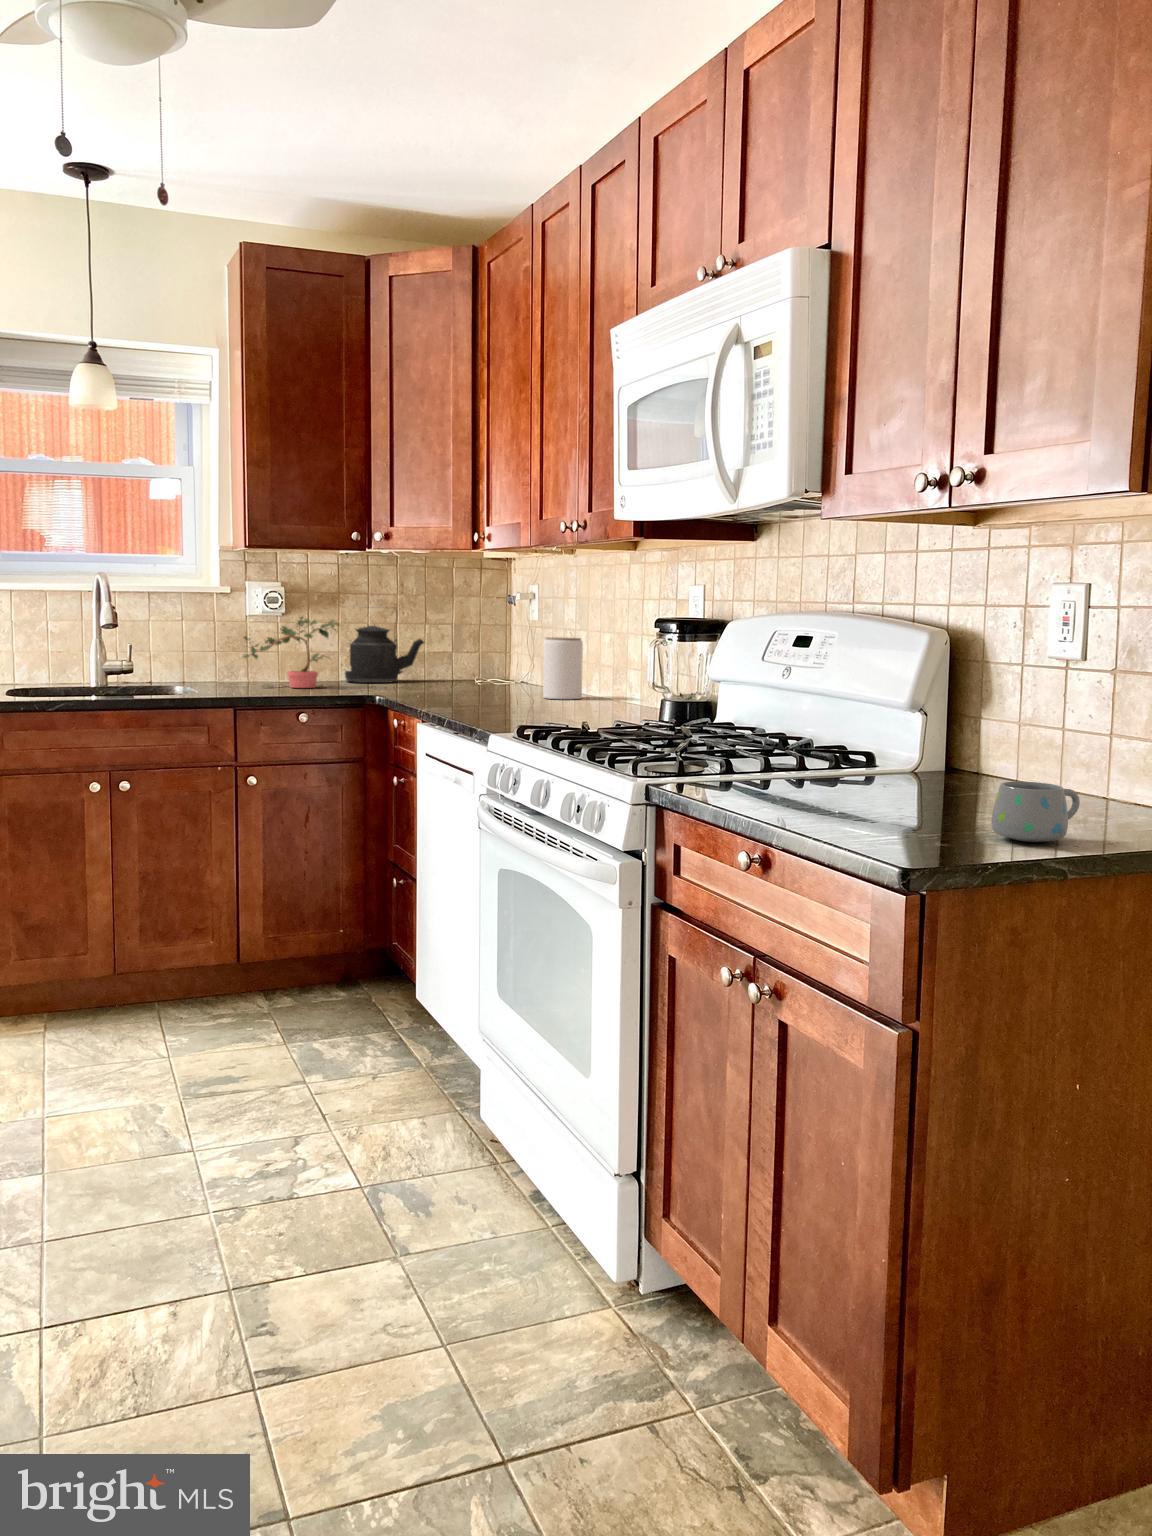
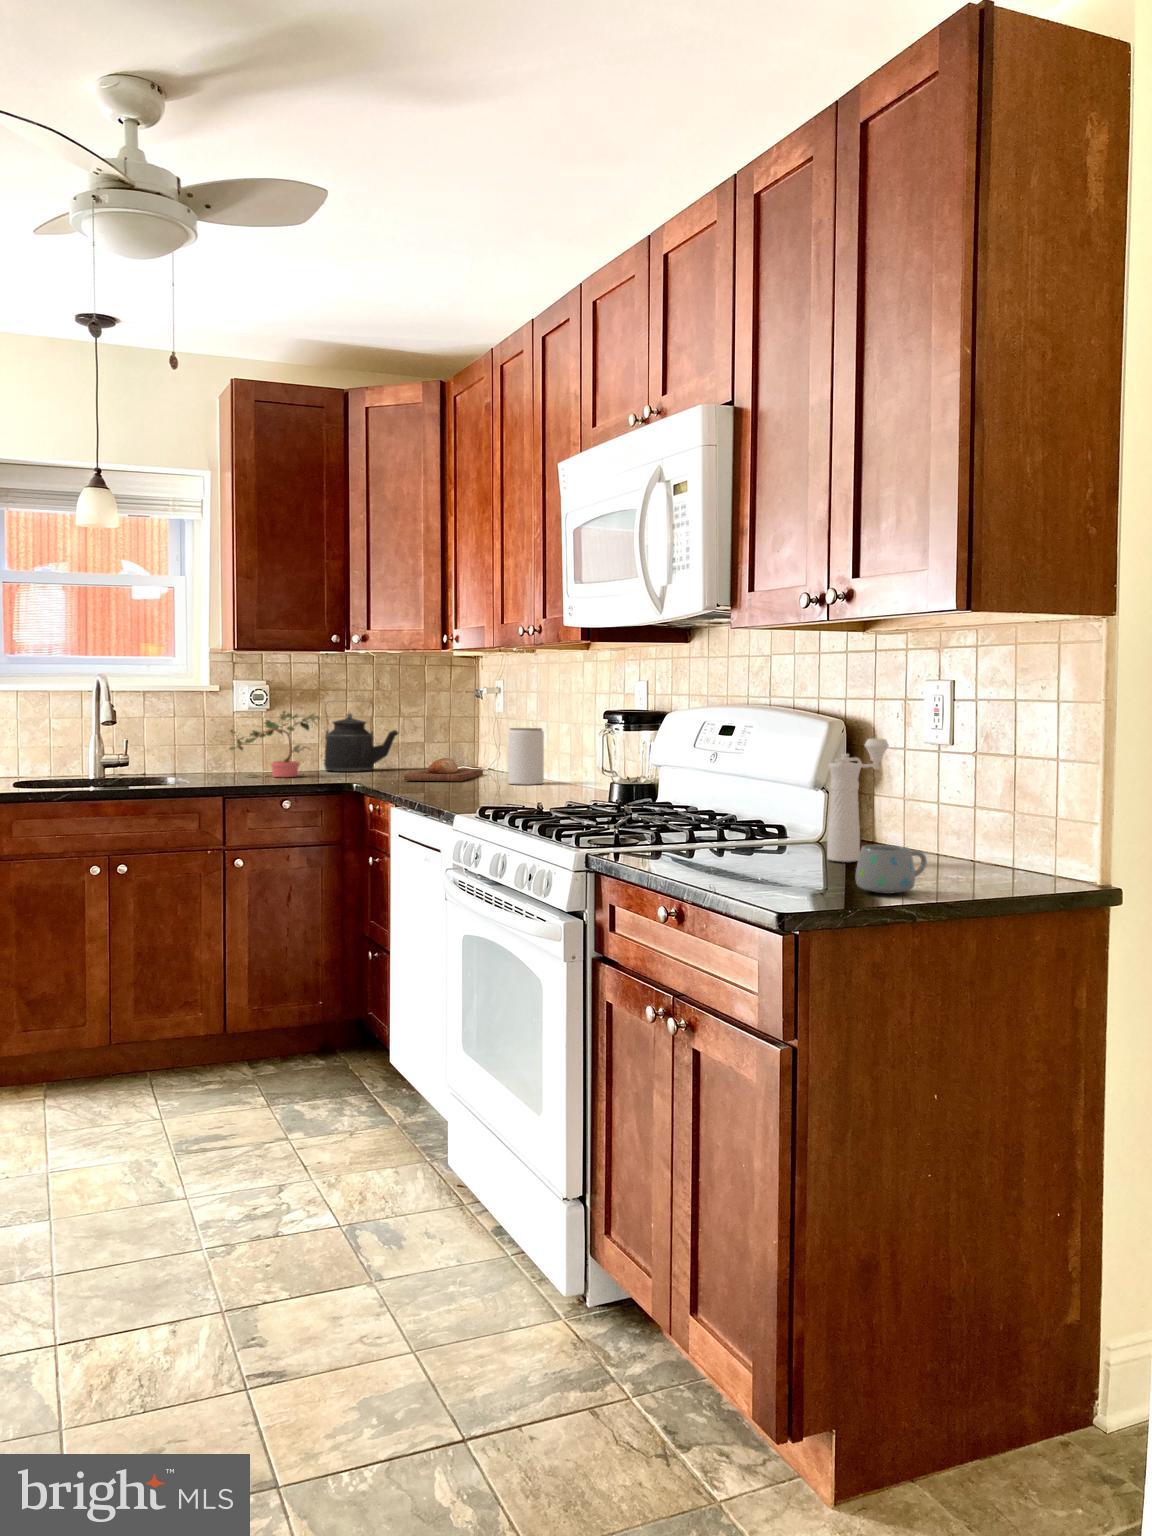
pepper mill: none [936,651,1011,798] -> present [827,739,889,862]
bread loaf: none [430,670,515,695] -> present [404,758,483,781]

